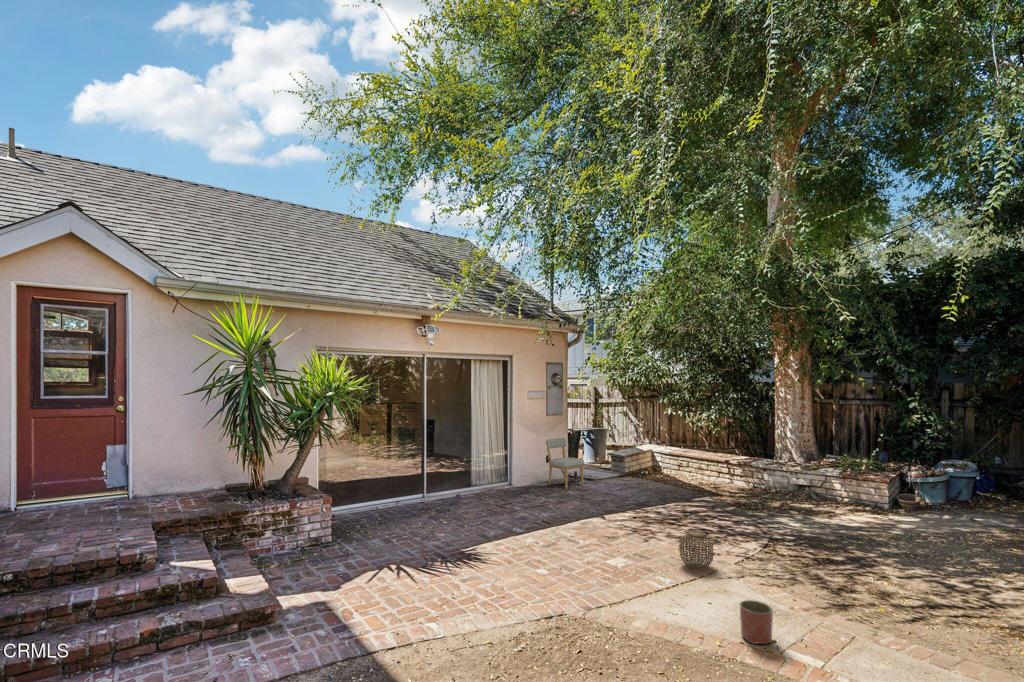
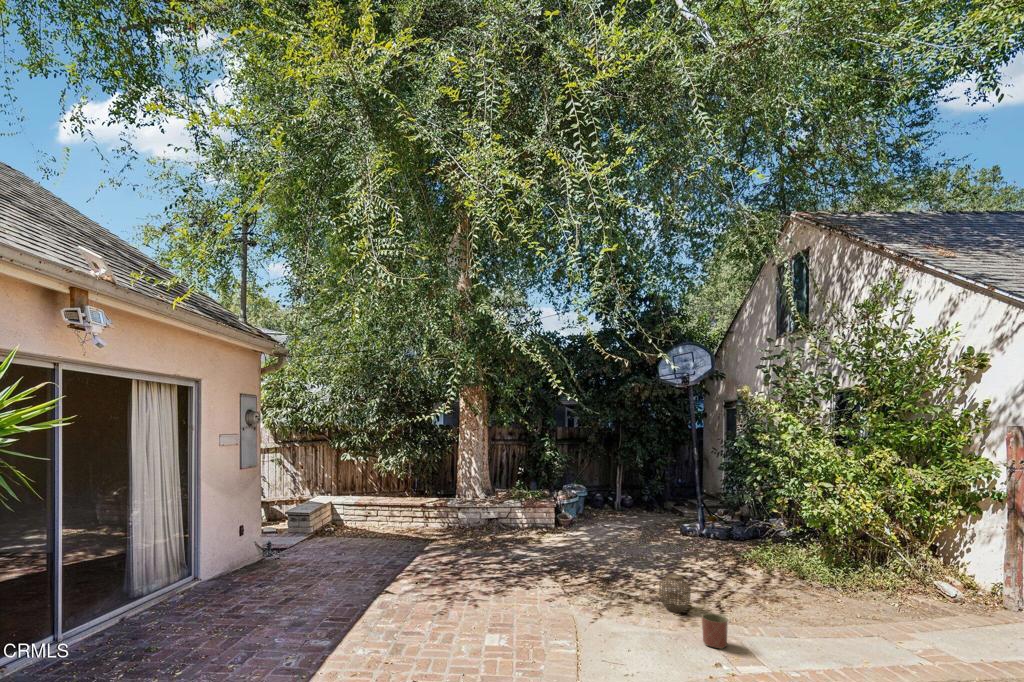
chair: present [546,438,584,489] -> none [257,499,305,567]
woven basket: present [679,531,713,570] -> present [659,574,691,612]

